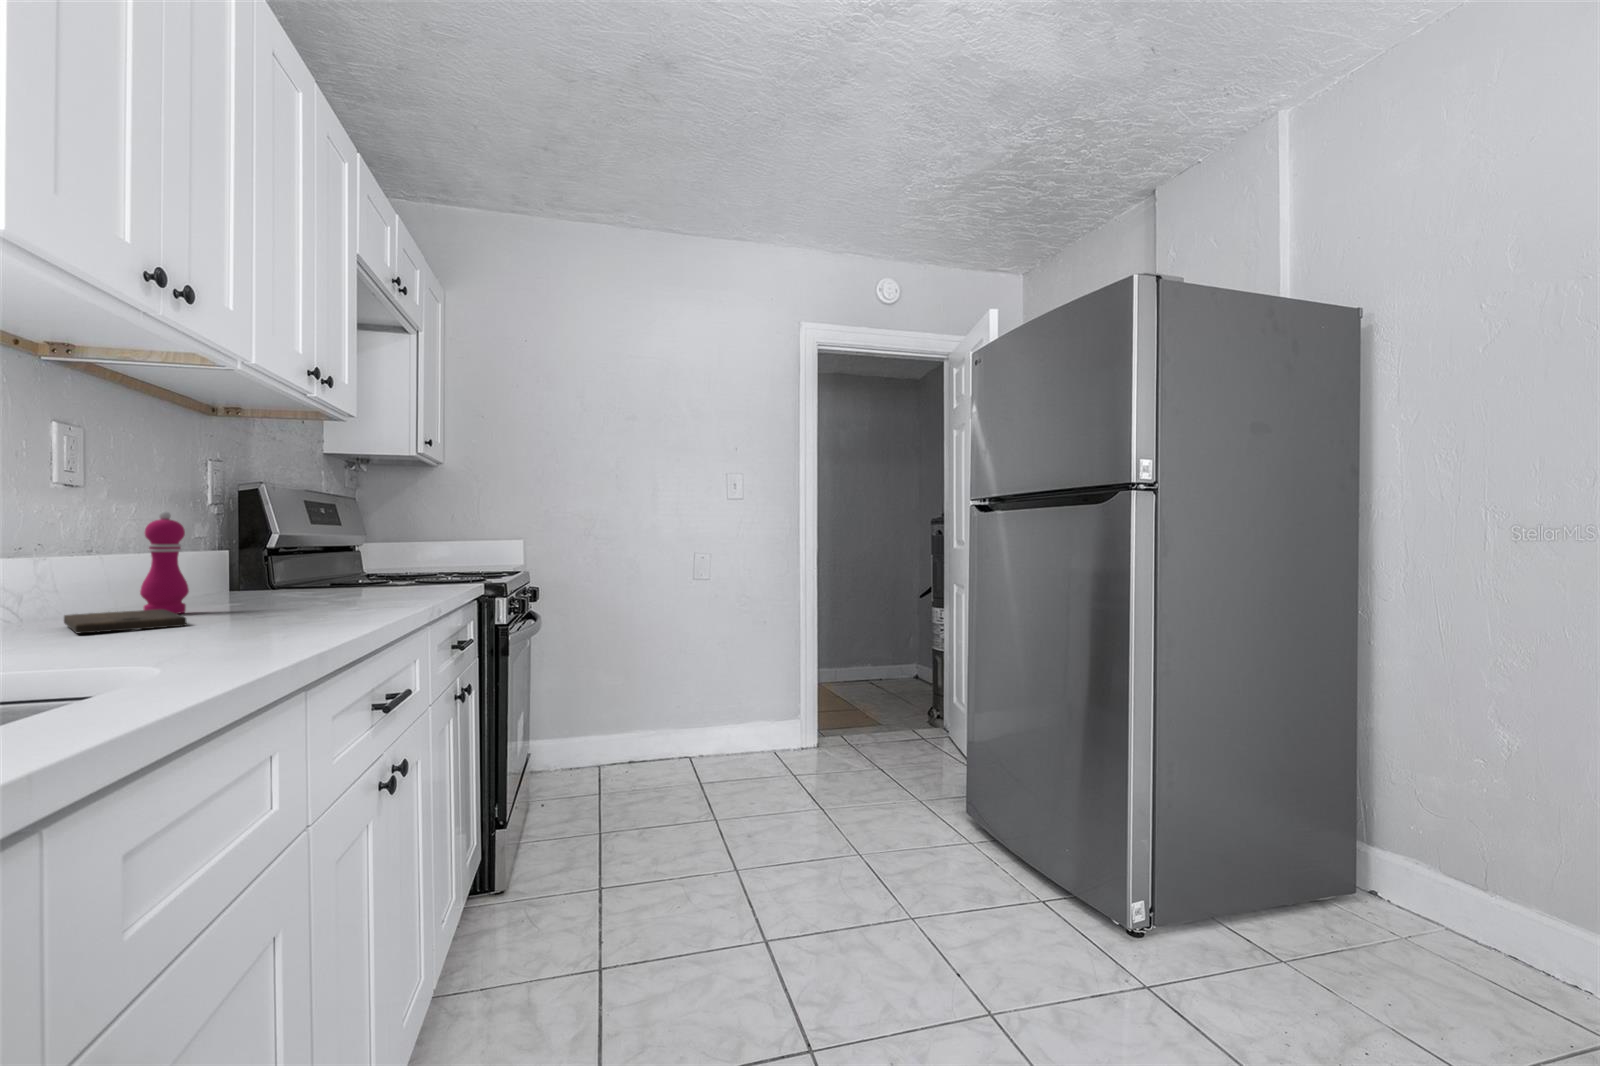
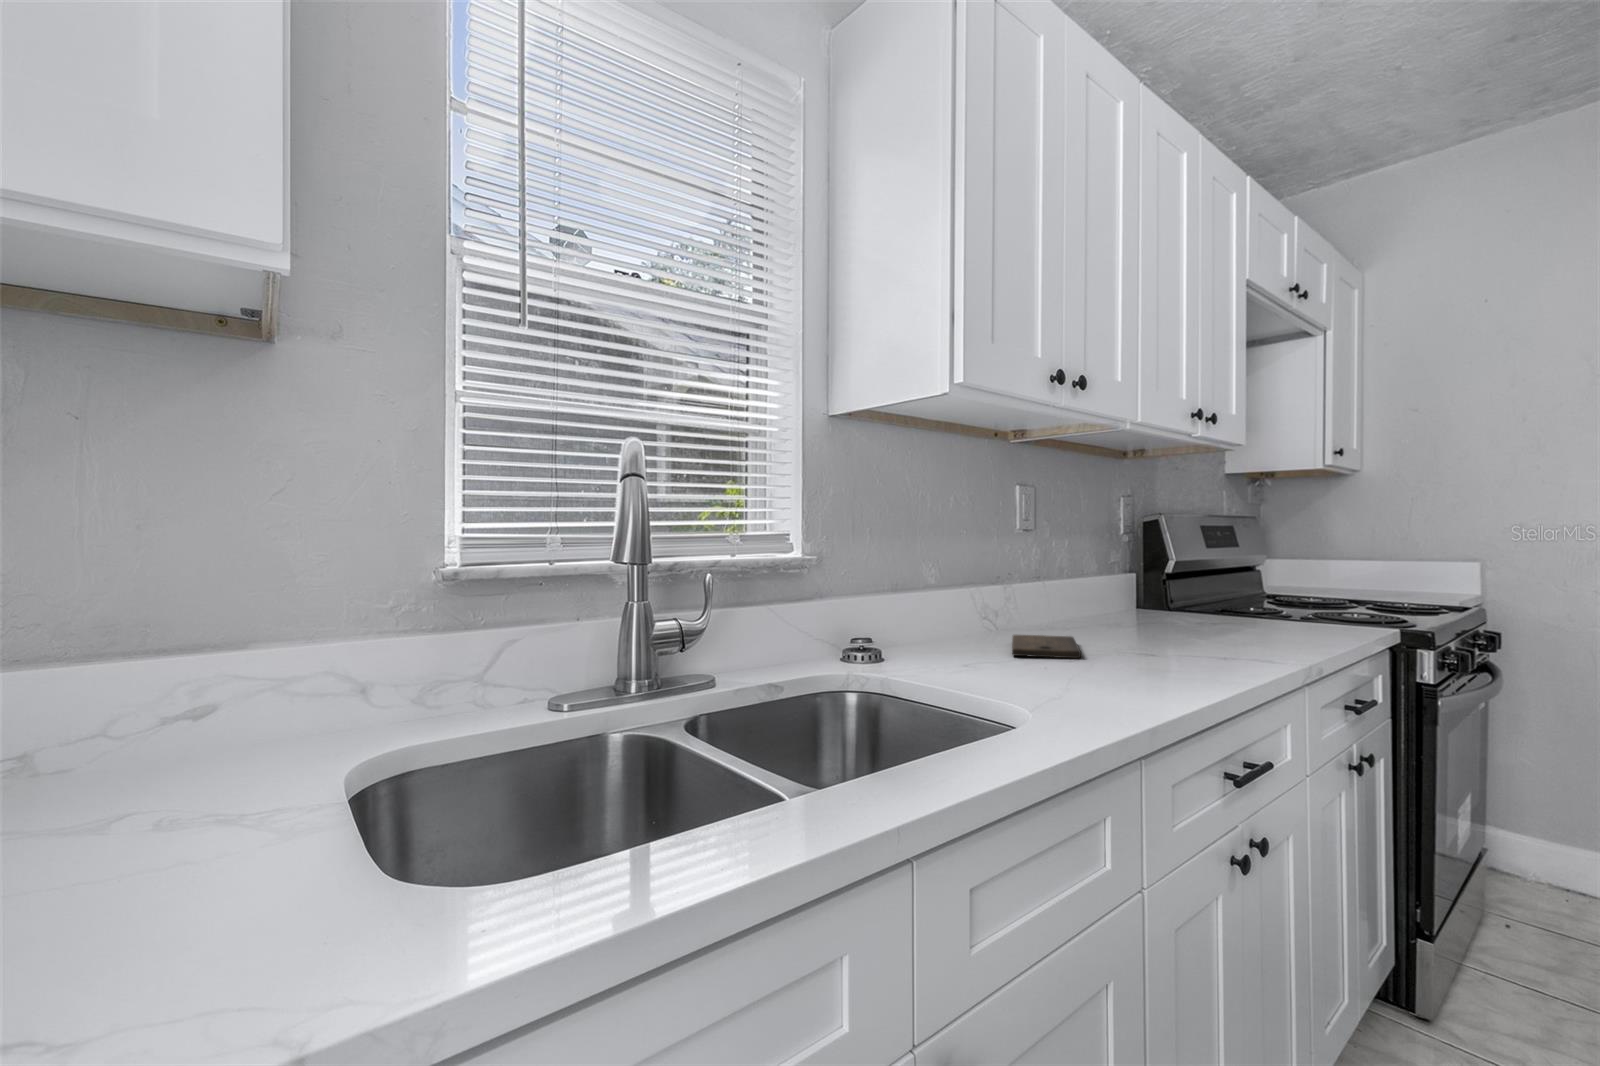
pepper mill: present [140,511,189,614] -> none [1061,554,1093,639]

